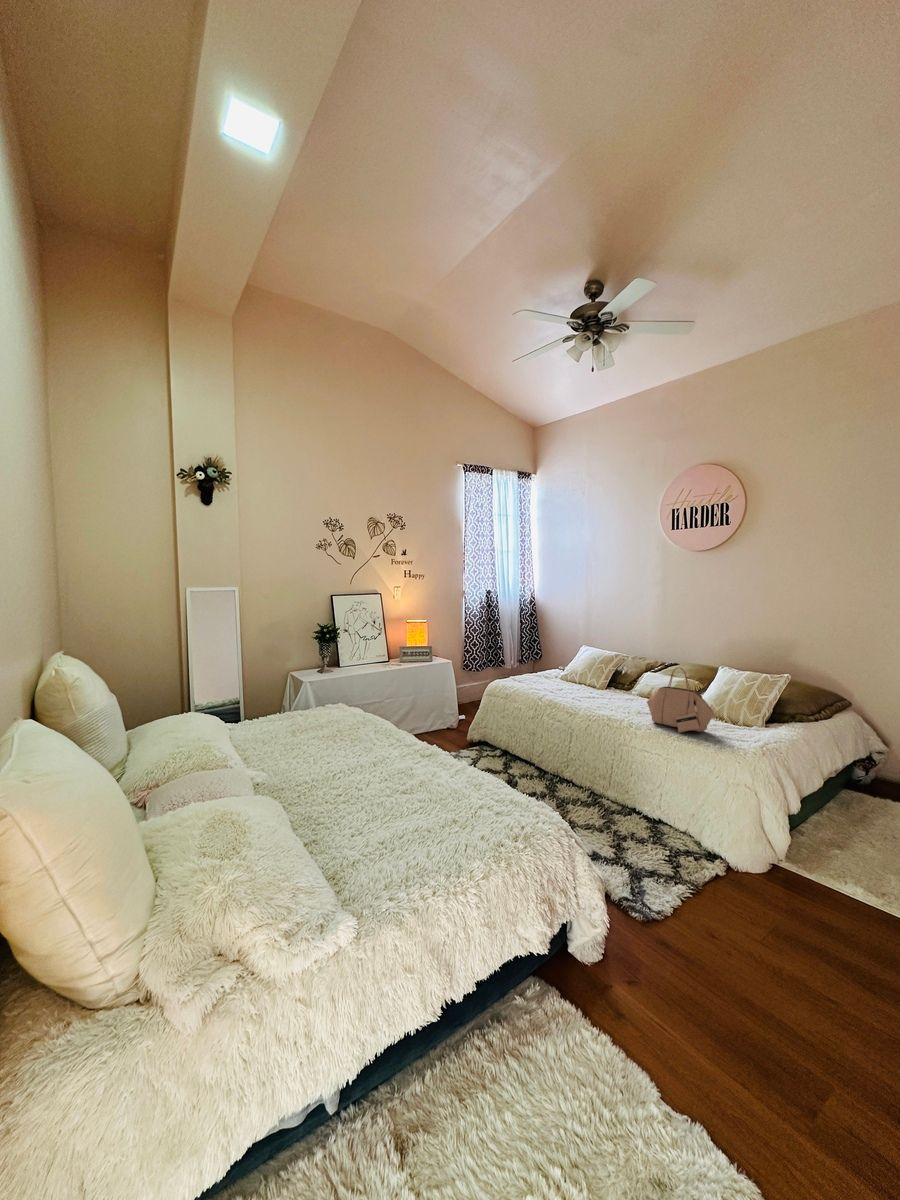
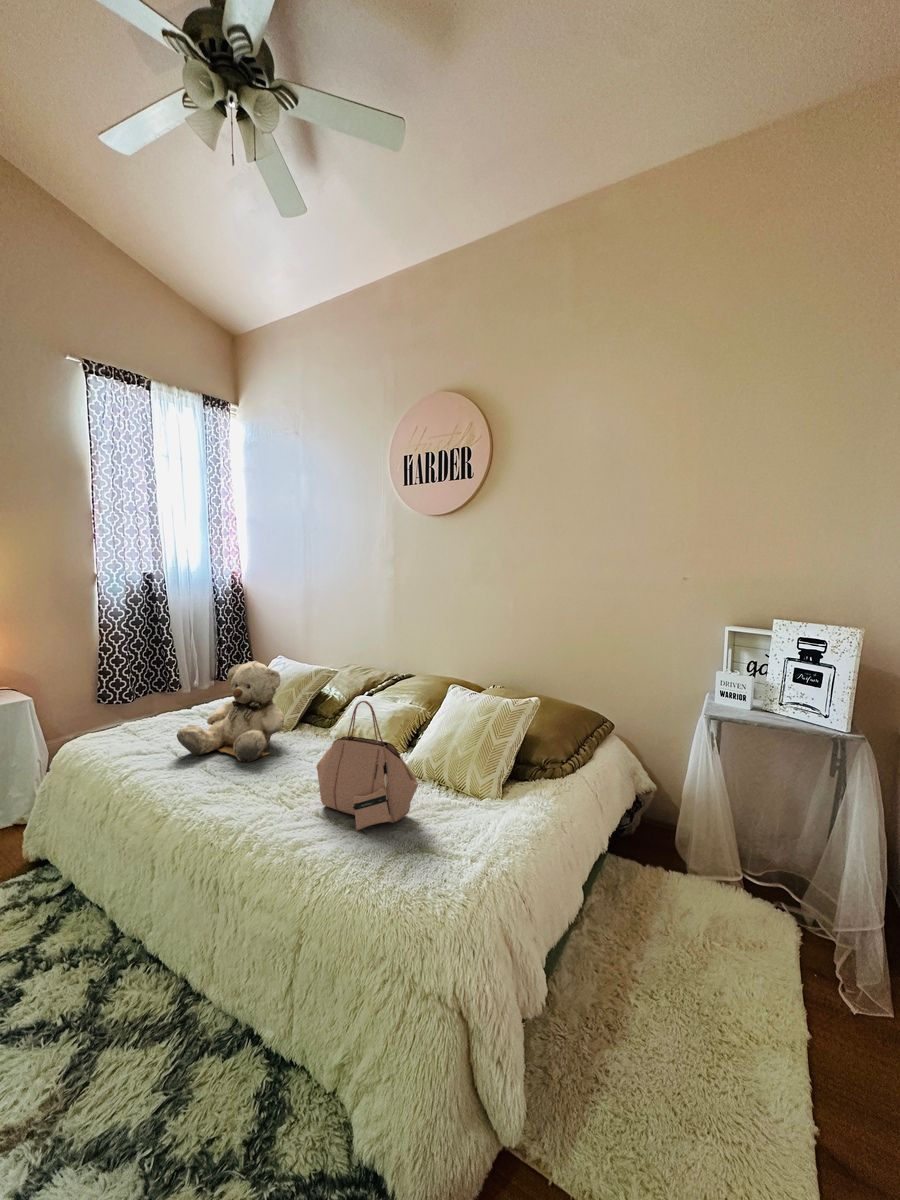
teddy bear: none [551,646,607,701] -> present [177,661,284,762]

